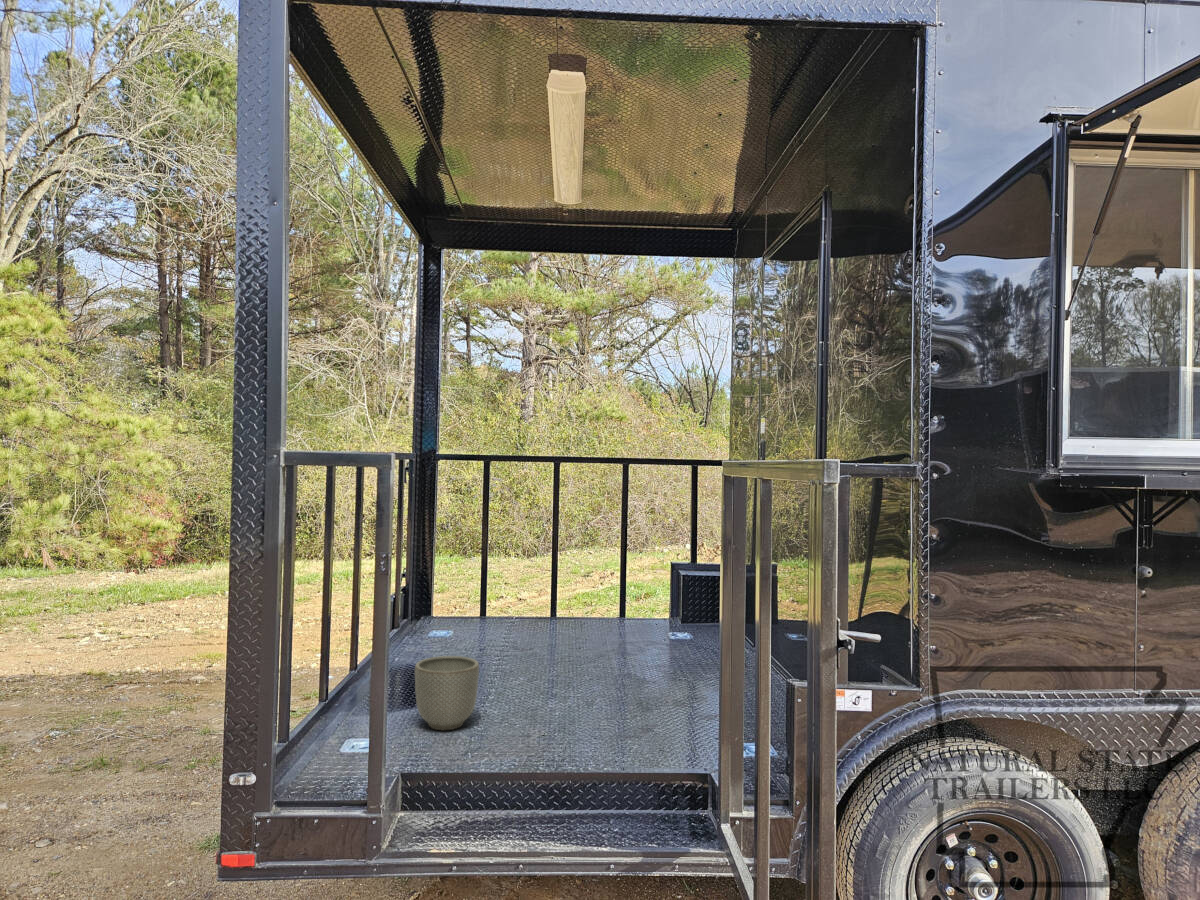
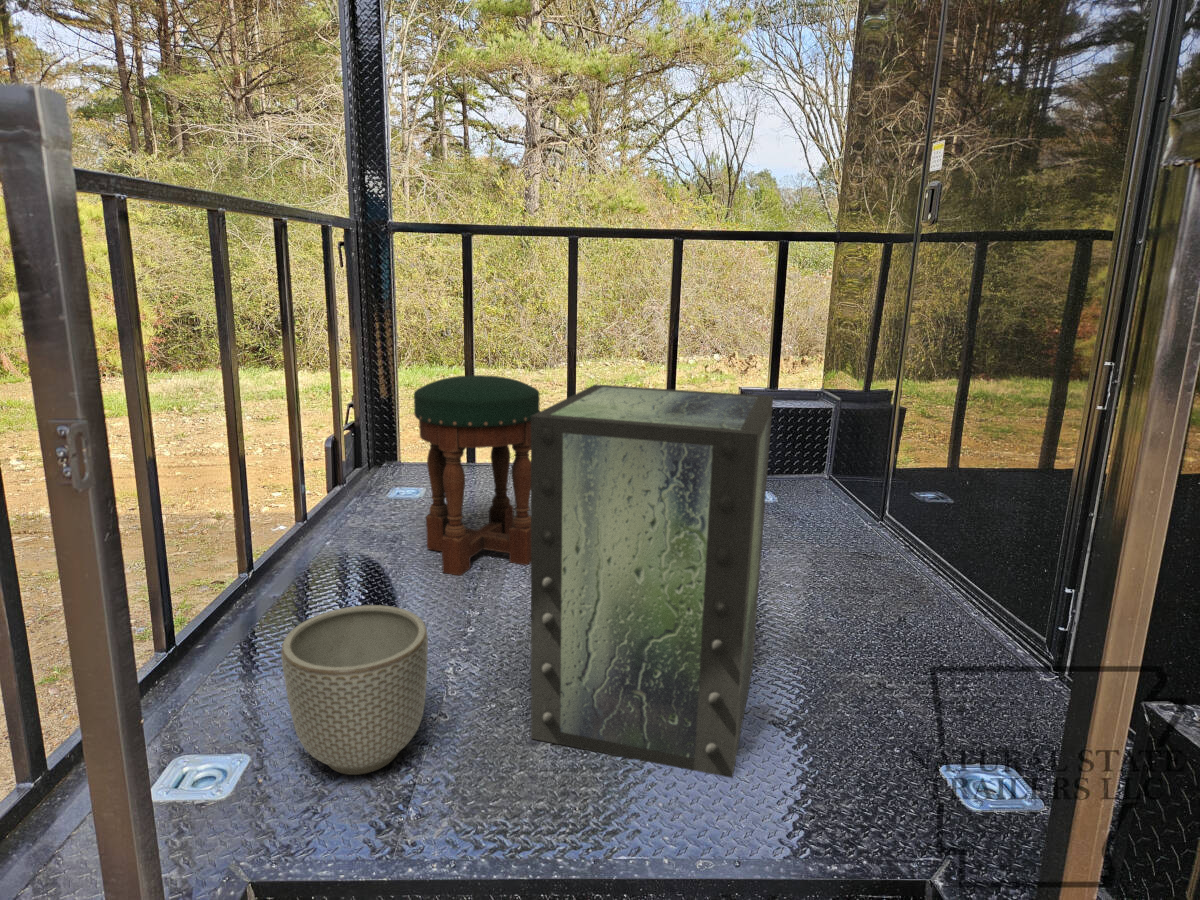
stool: none [460,551,532,670] -> present [414,375,540,576]
storage box: none [525,552,644,733] -> present [531,385,773,778]

